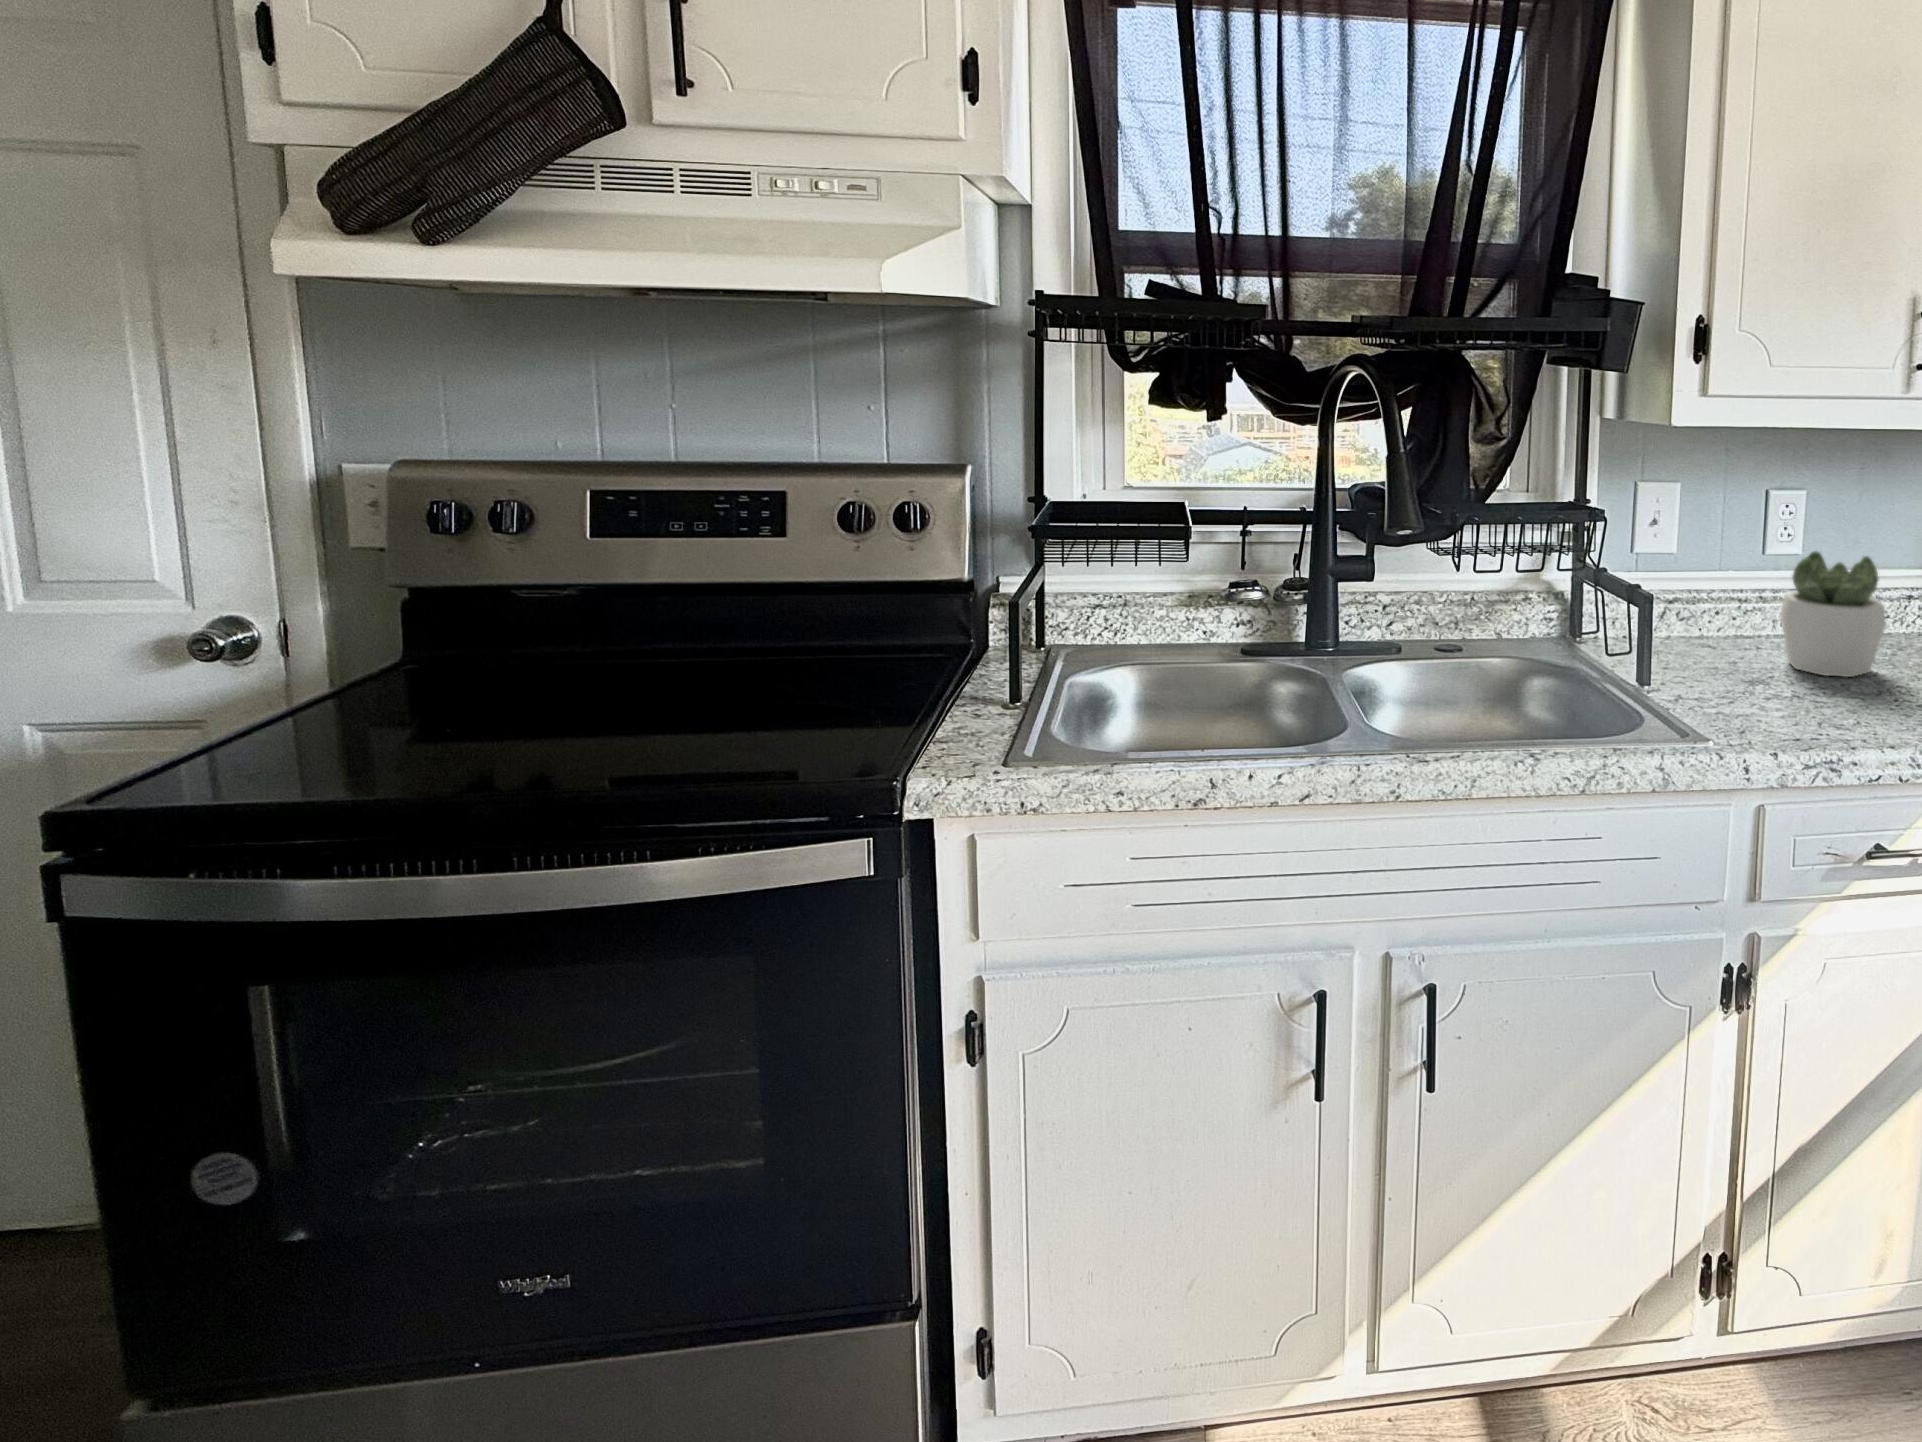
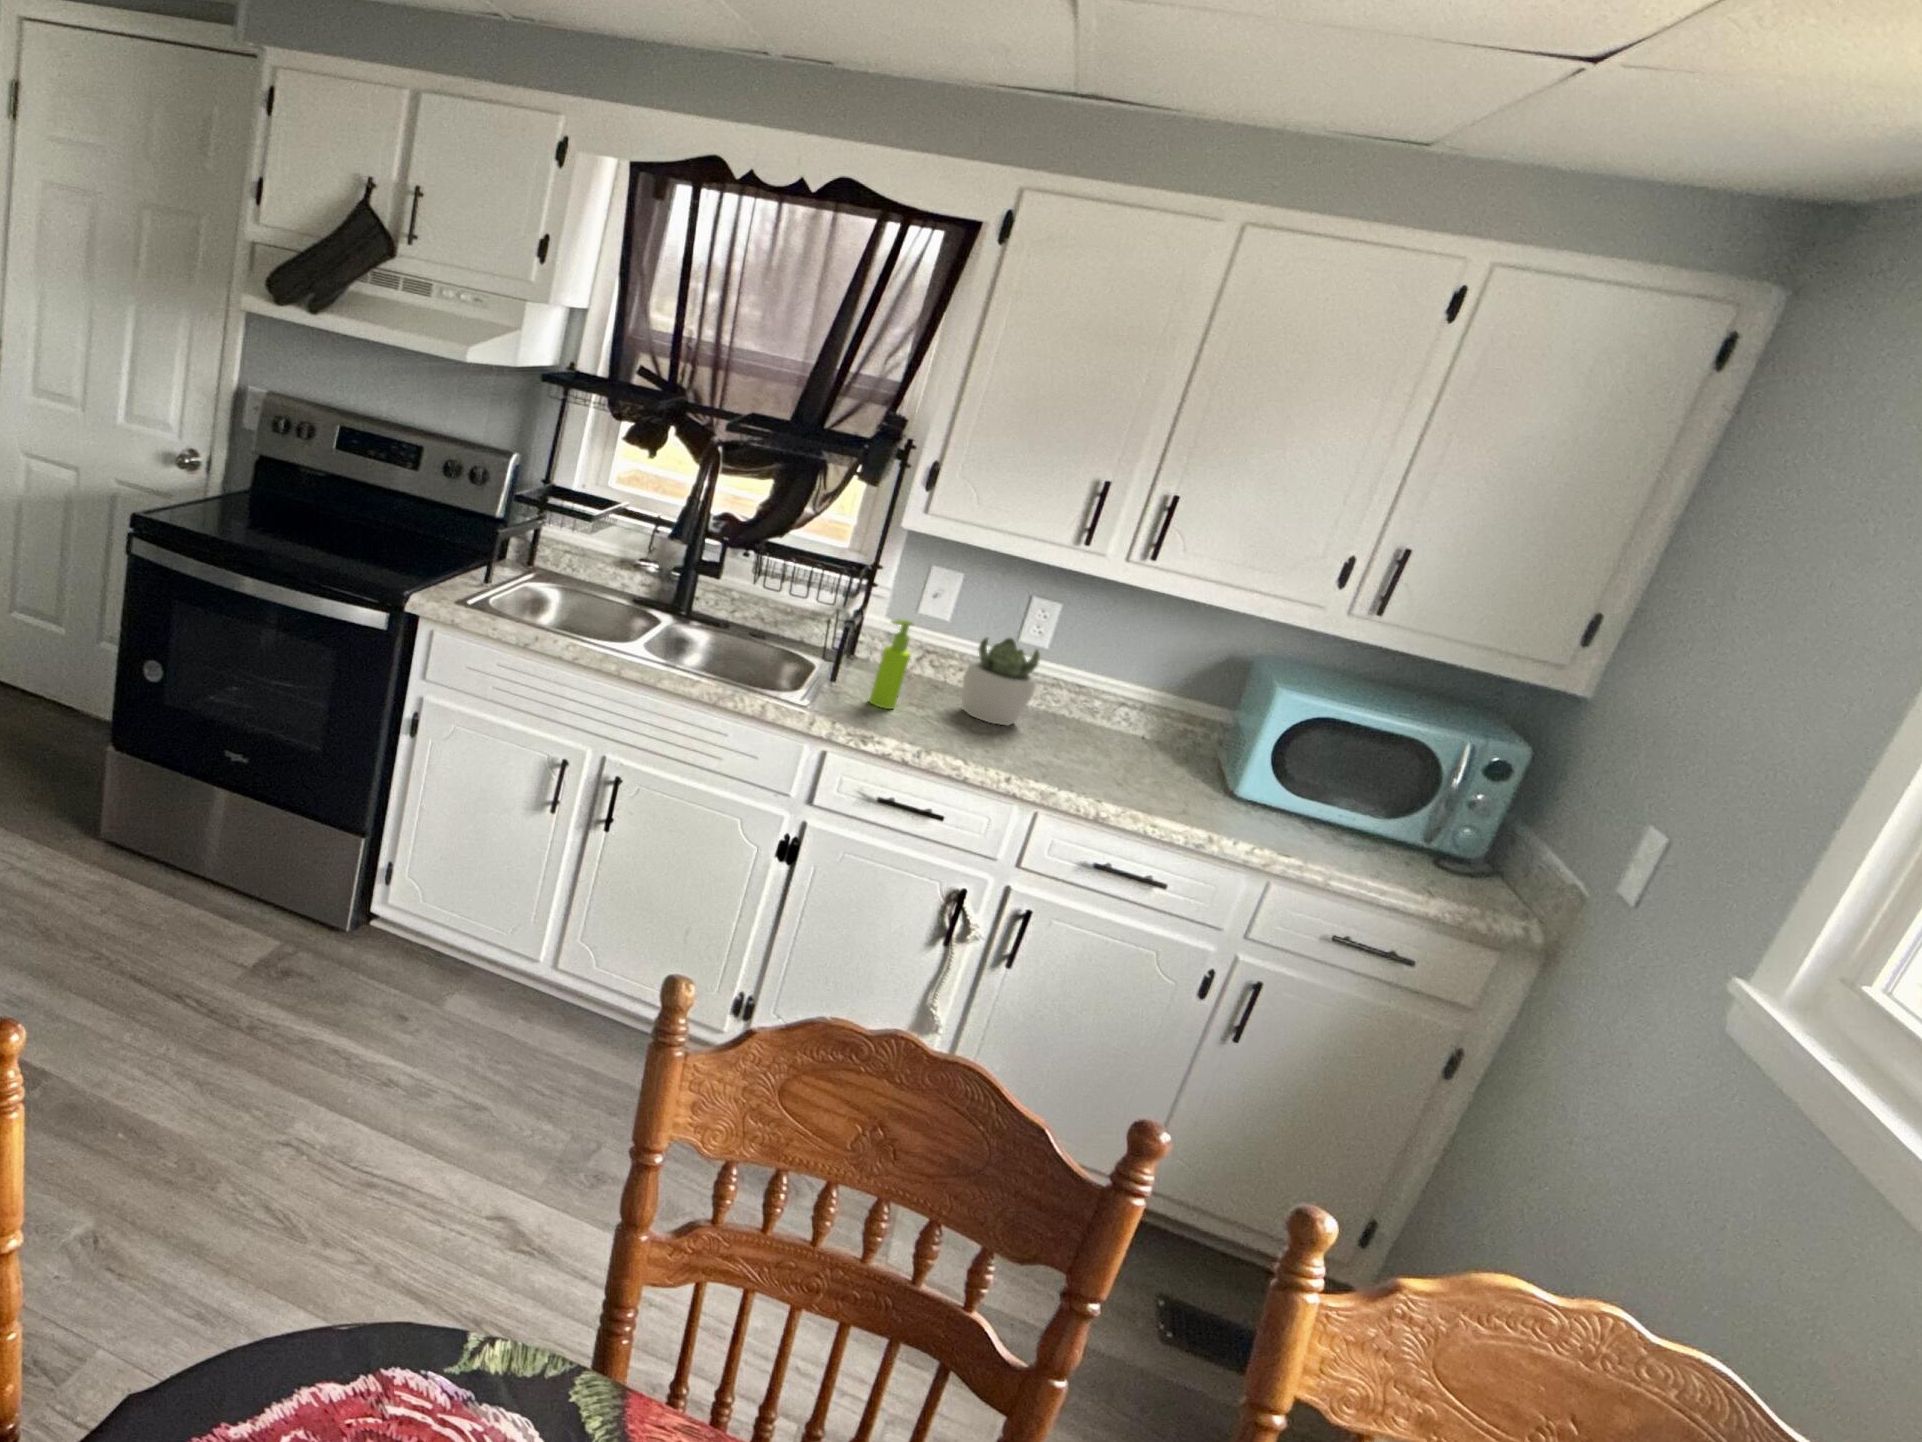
soap dispenser: none [1720,561,1769,704] -> present [869,619,913,709]

